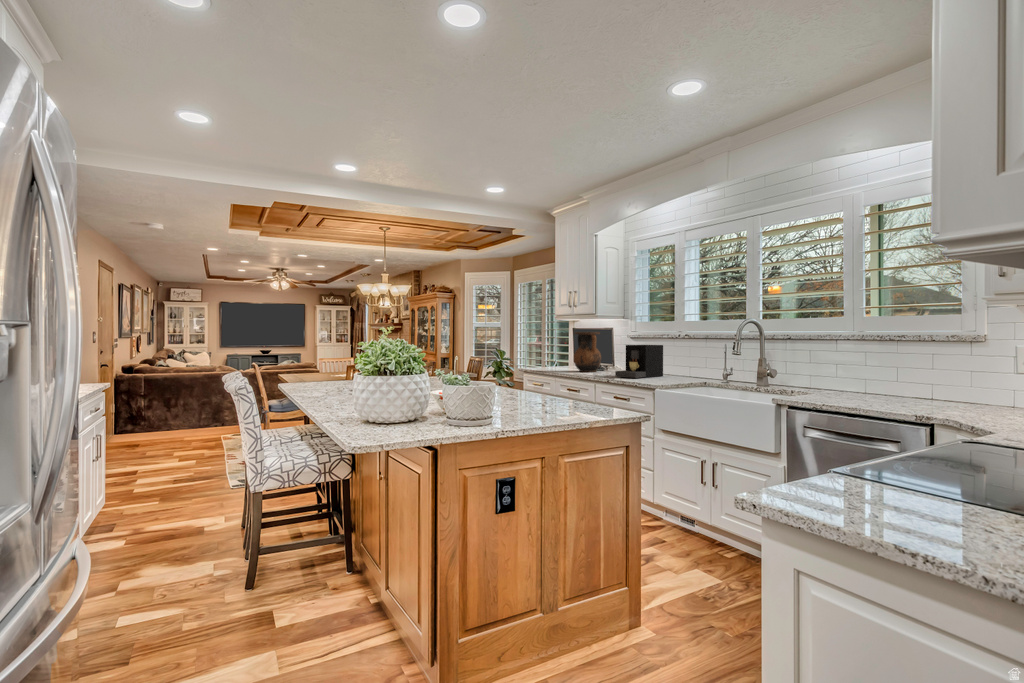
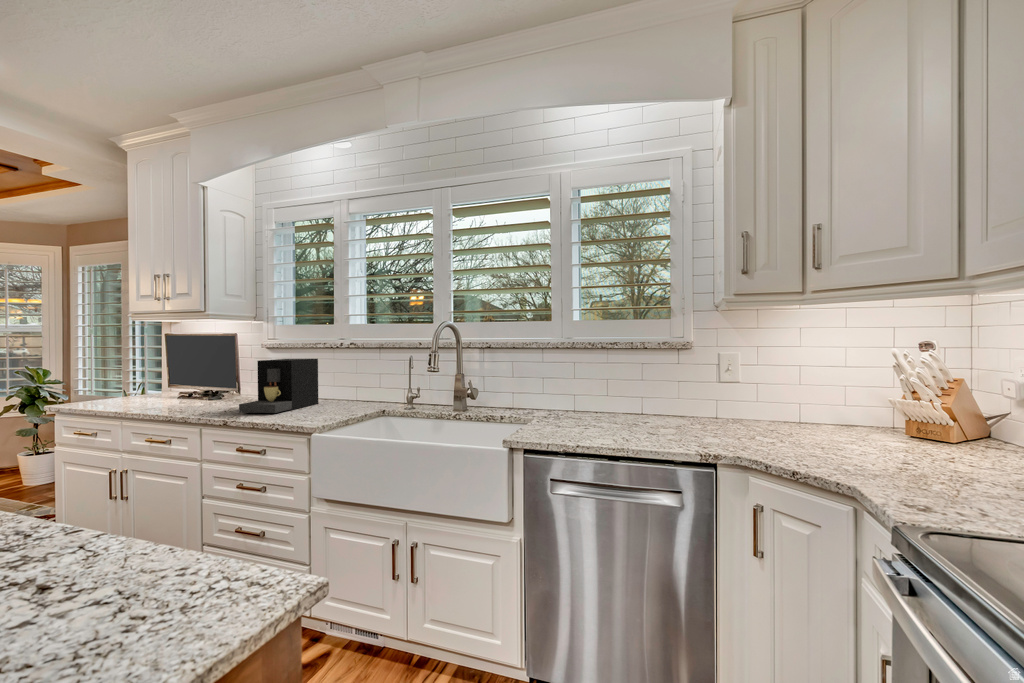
vase: present [574,332,602,372] -> none [164,340,217,404]

